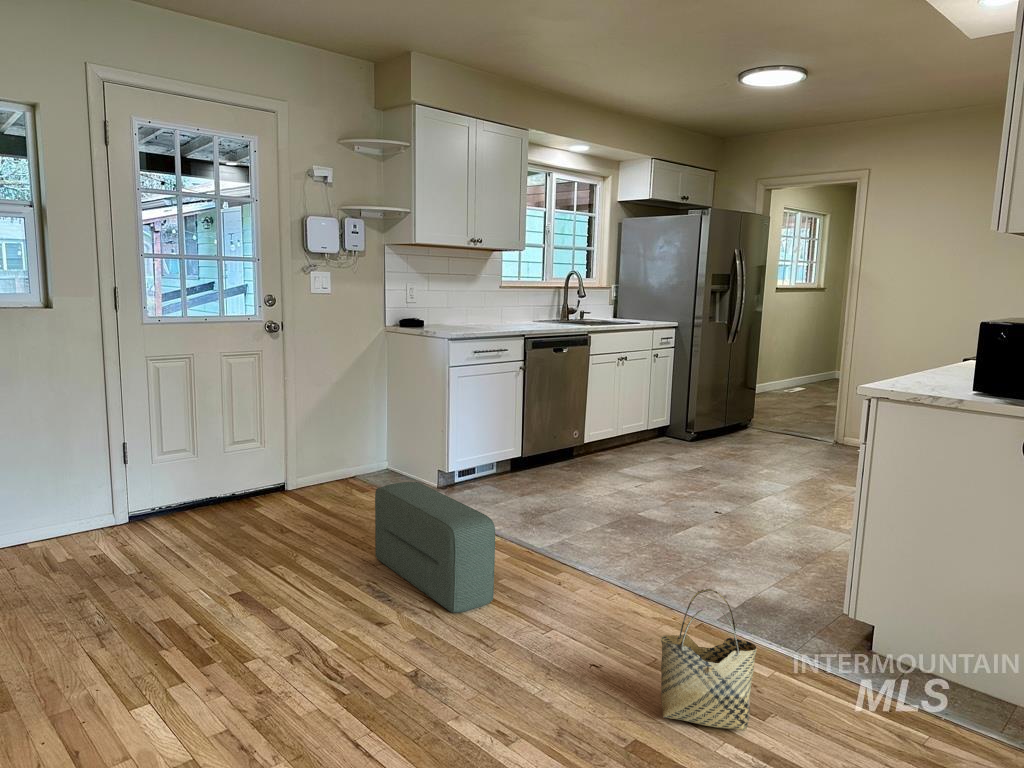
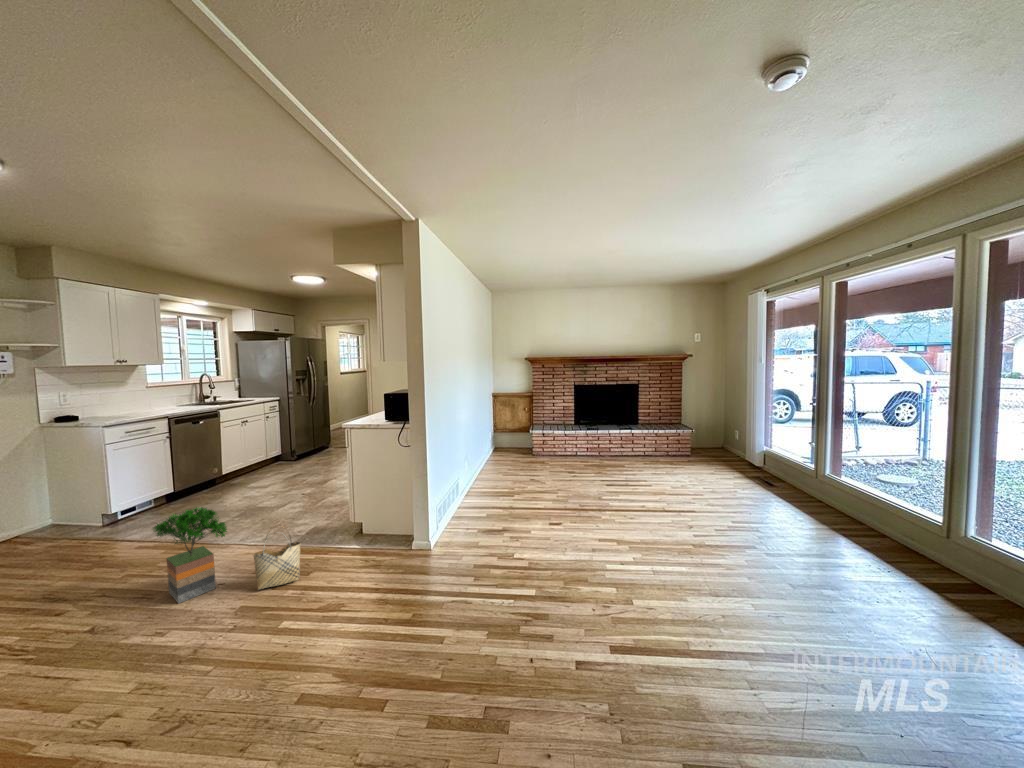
pouf: present [375,482,495,613] -> none [44,523,153,590]
potted tree: none [500,504,619,680] -> present [153,507,227,603]

